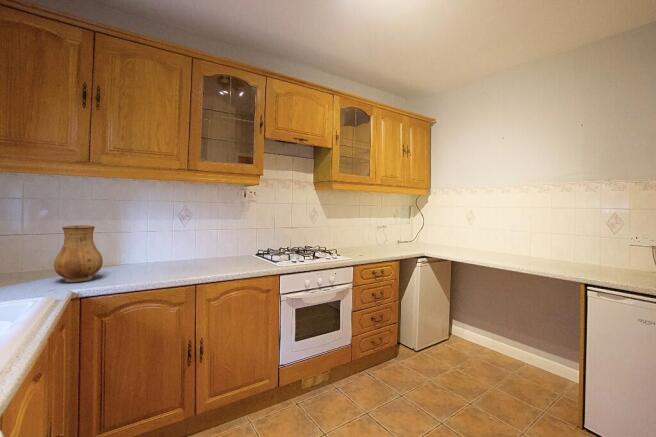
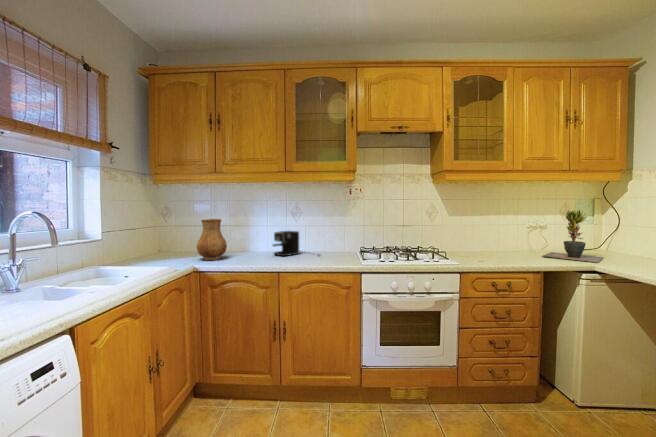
potted plant: none [393,215,425,251] -> present [543,210,603,262]
coffee maker: none [165,237,224,267] -> present [273,231,299,256]

